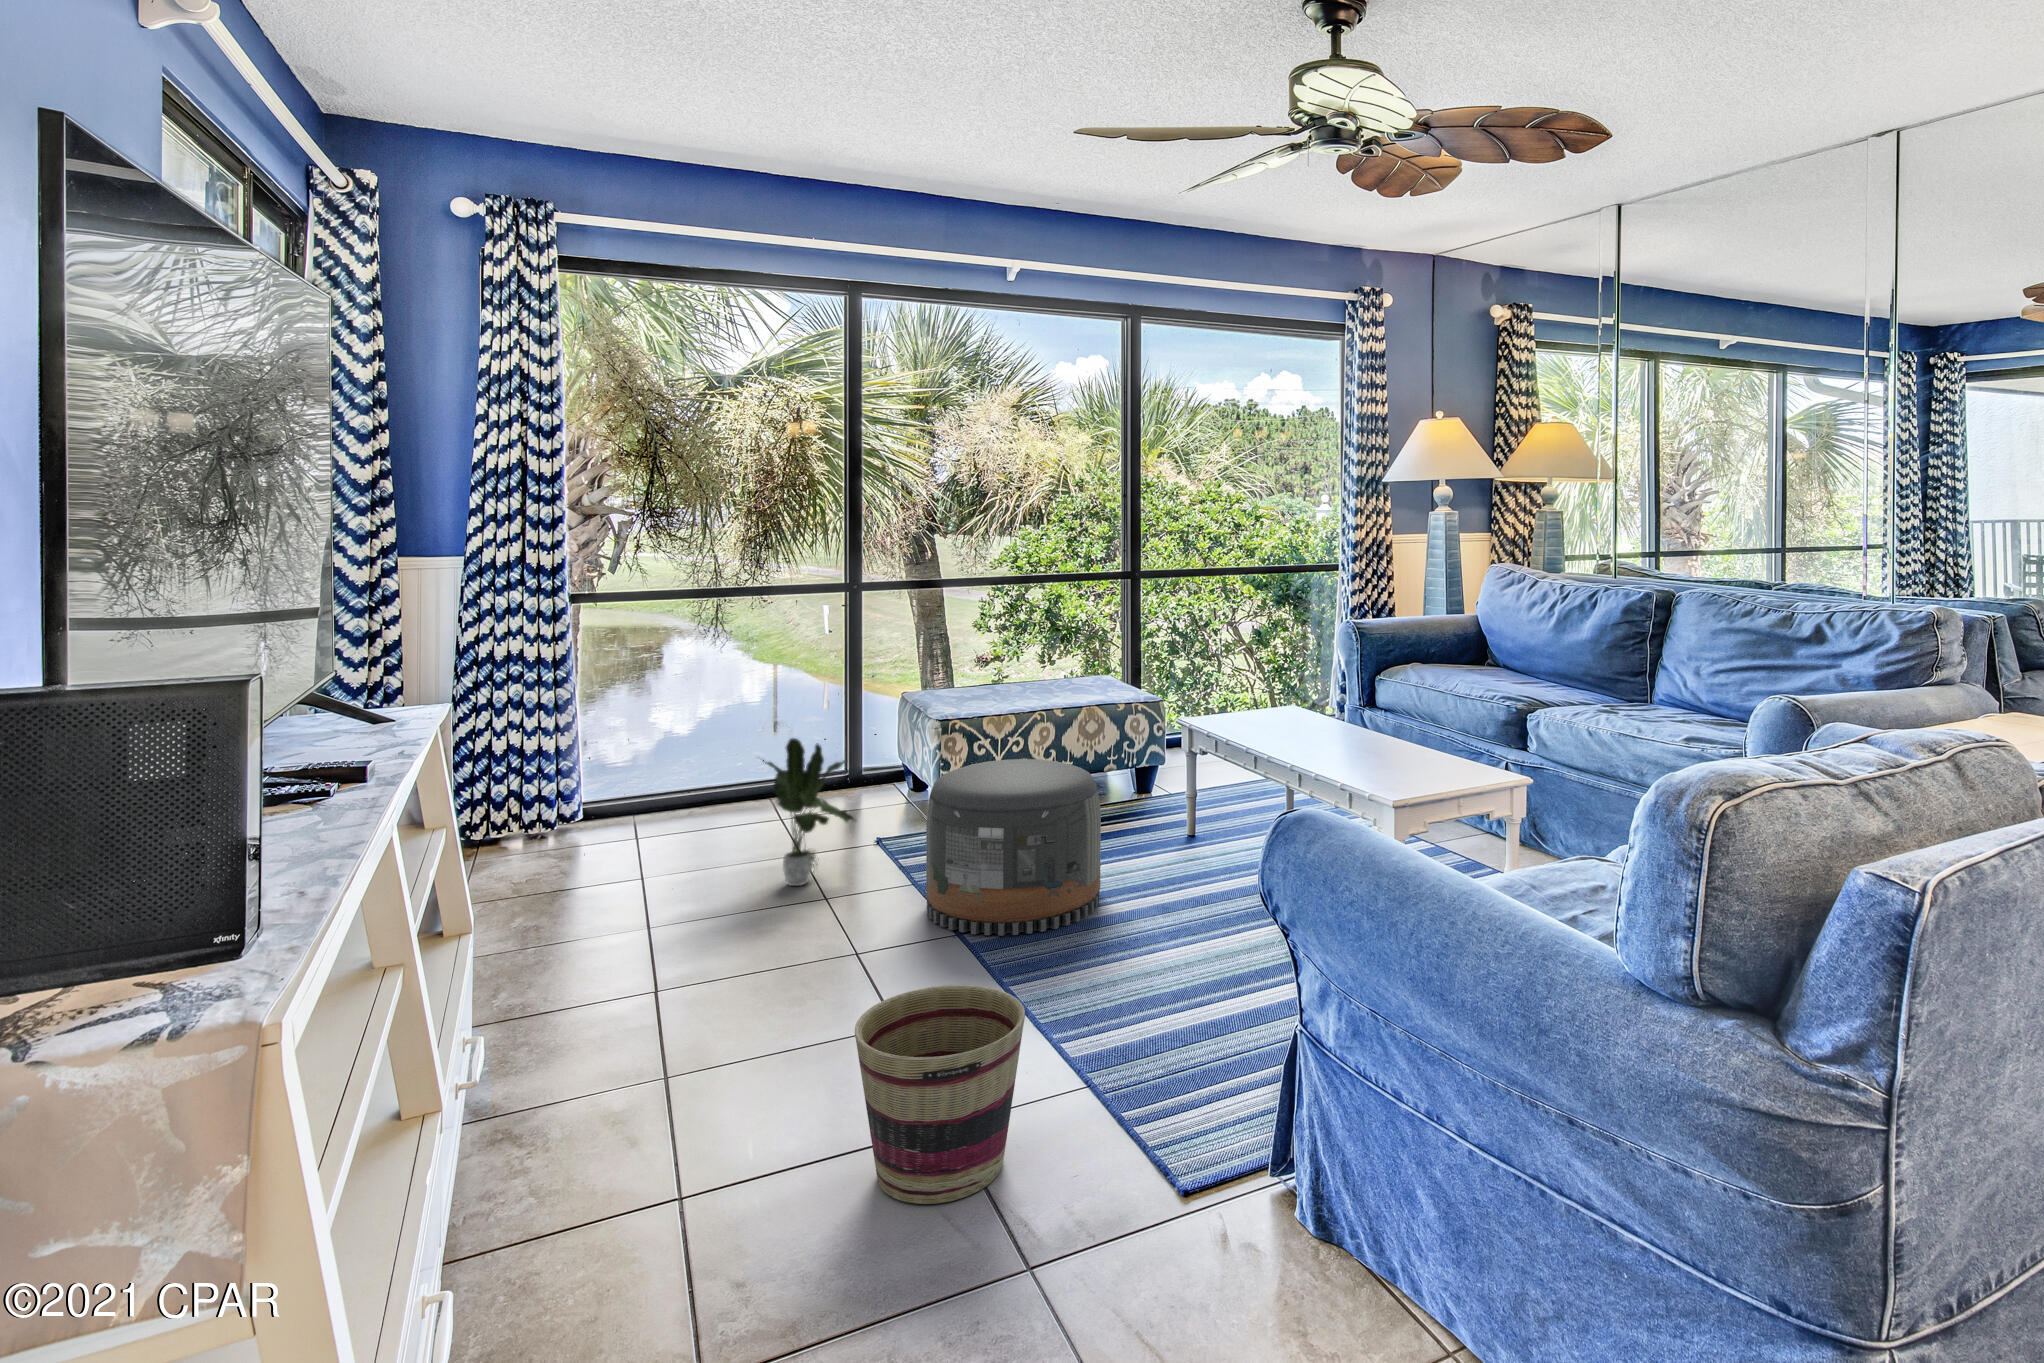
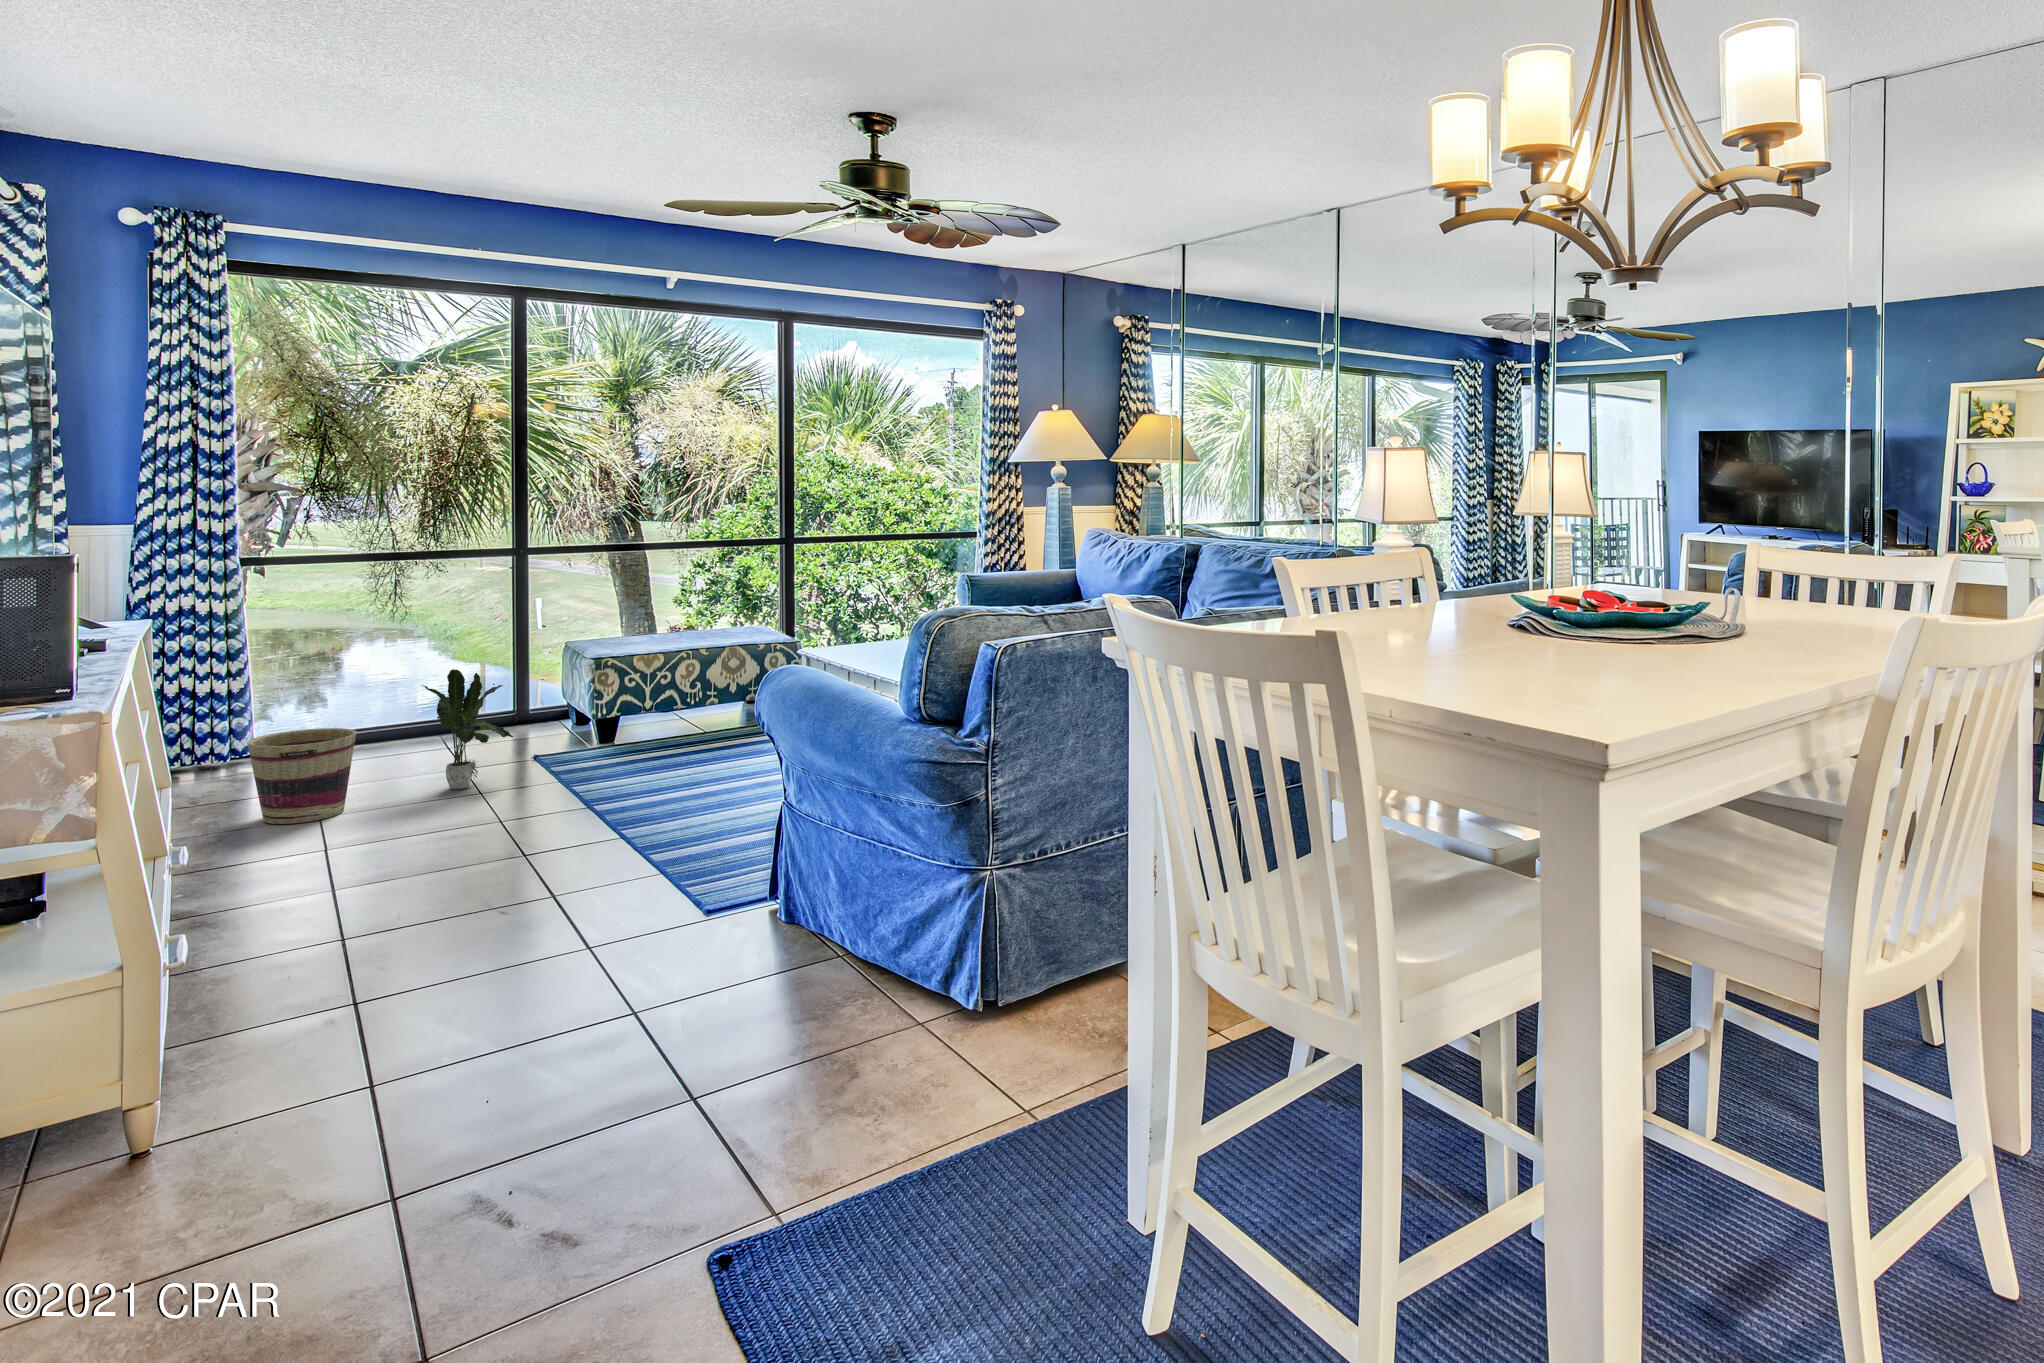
pouf: present [926,759,1101,936] -> none [568,680,718,809]
basket: present [855,985,1025,1204] -> present [247,728,356,824]

